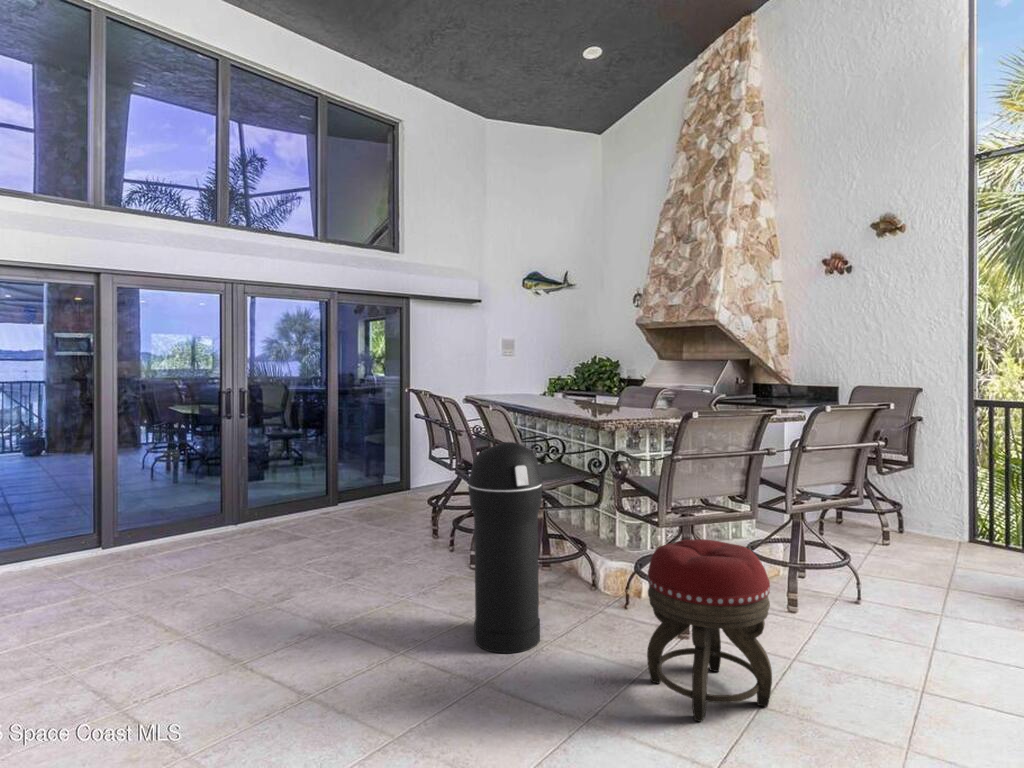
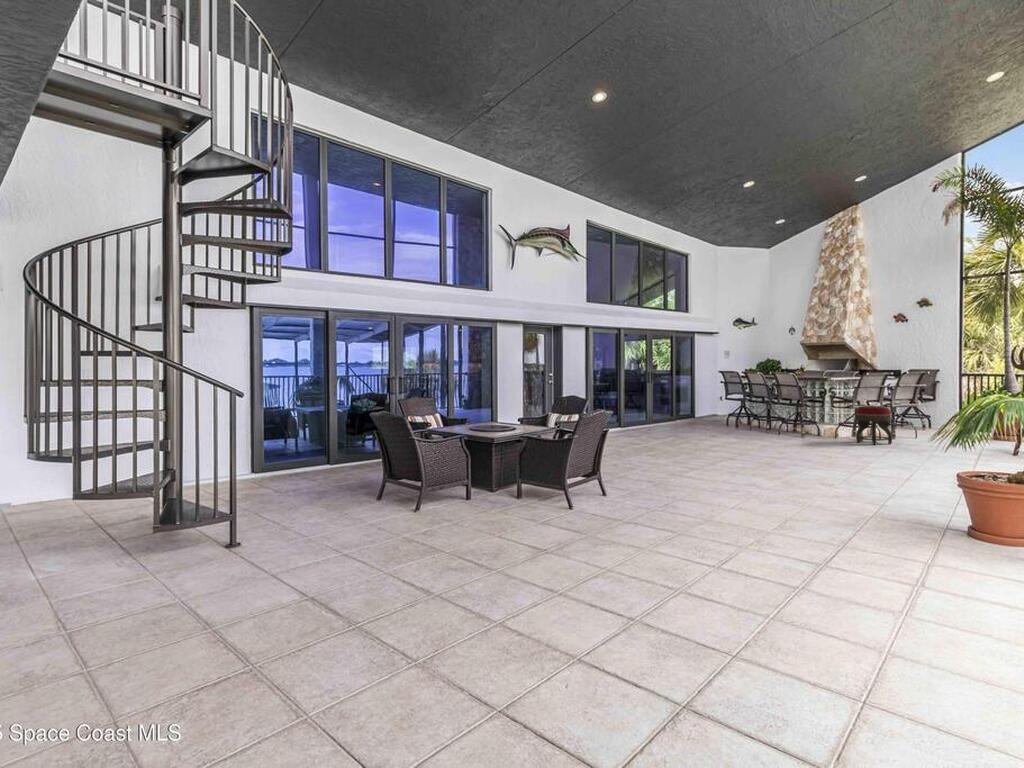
trash can: present [468,442,543,653] -> none [794,383,818,441]

